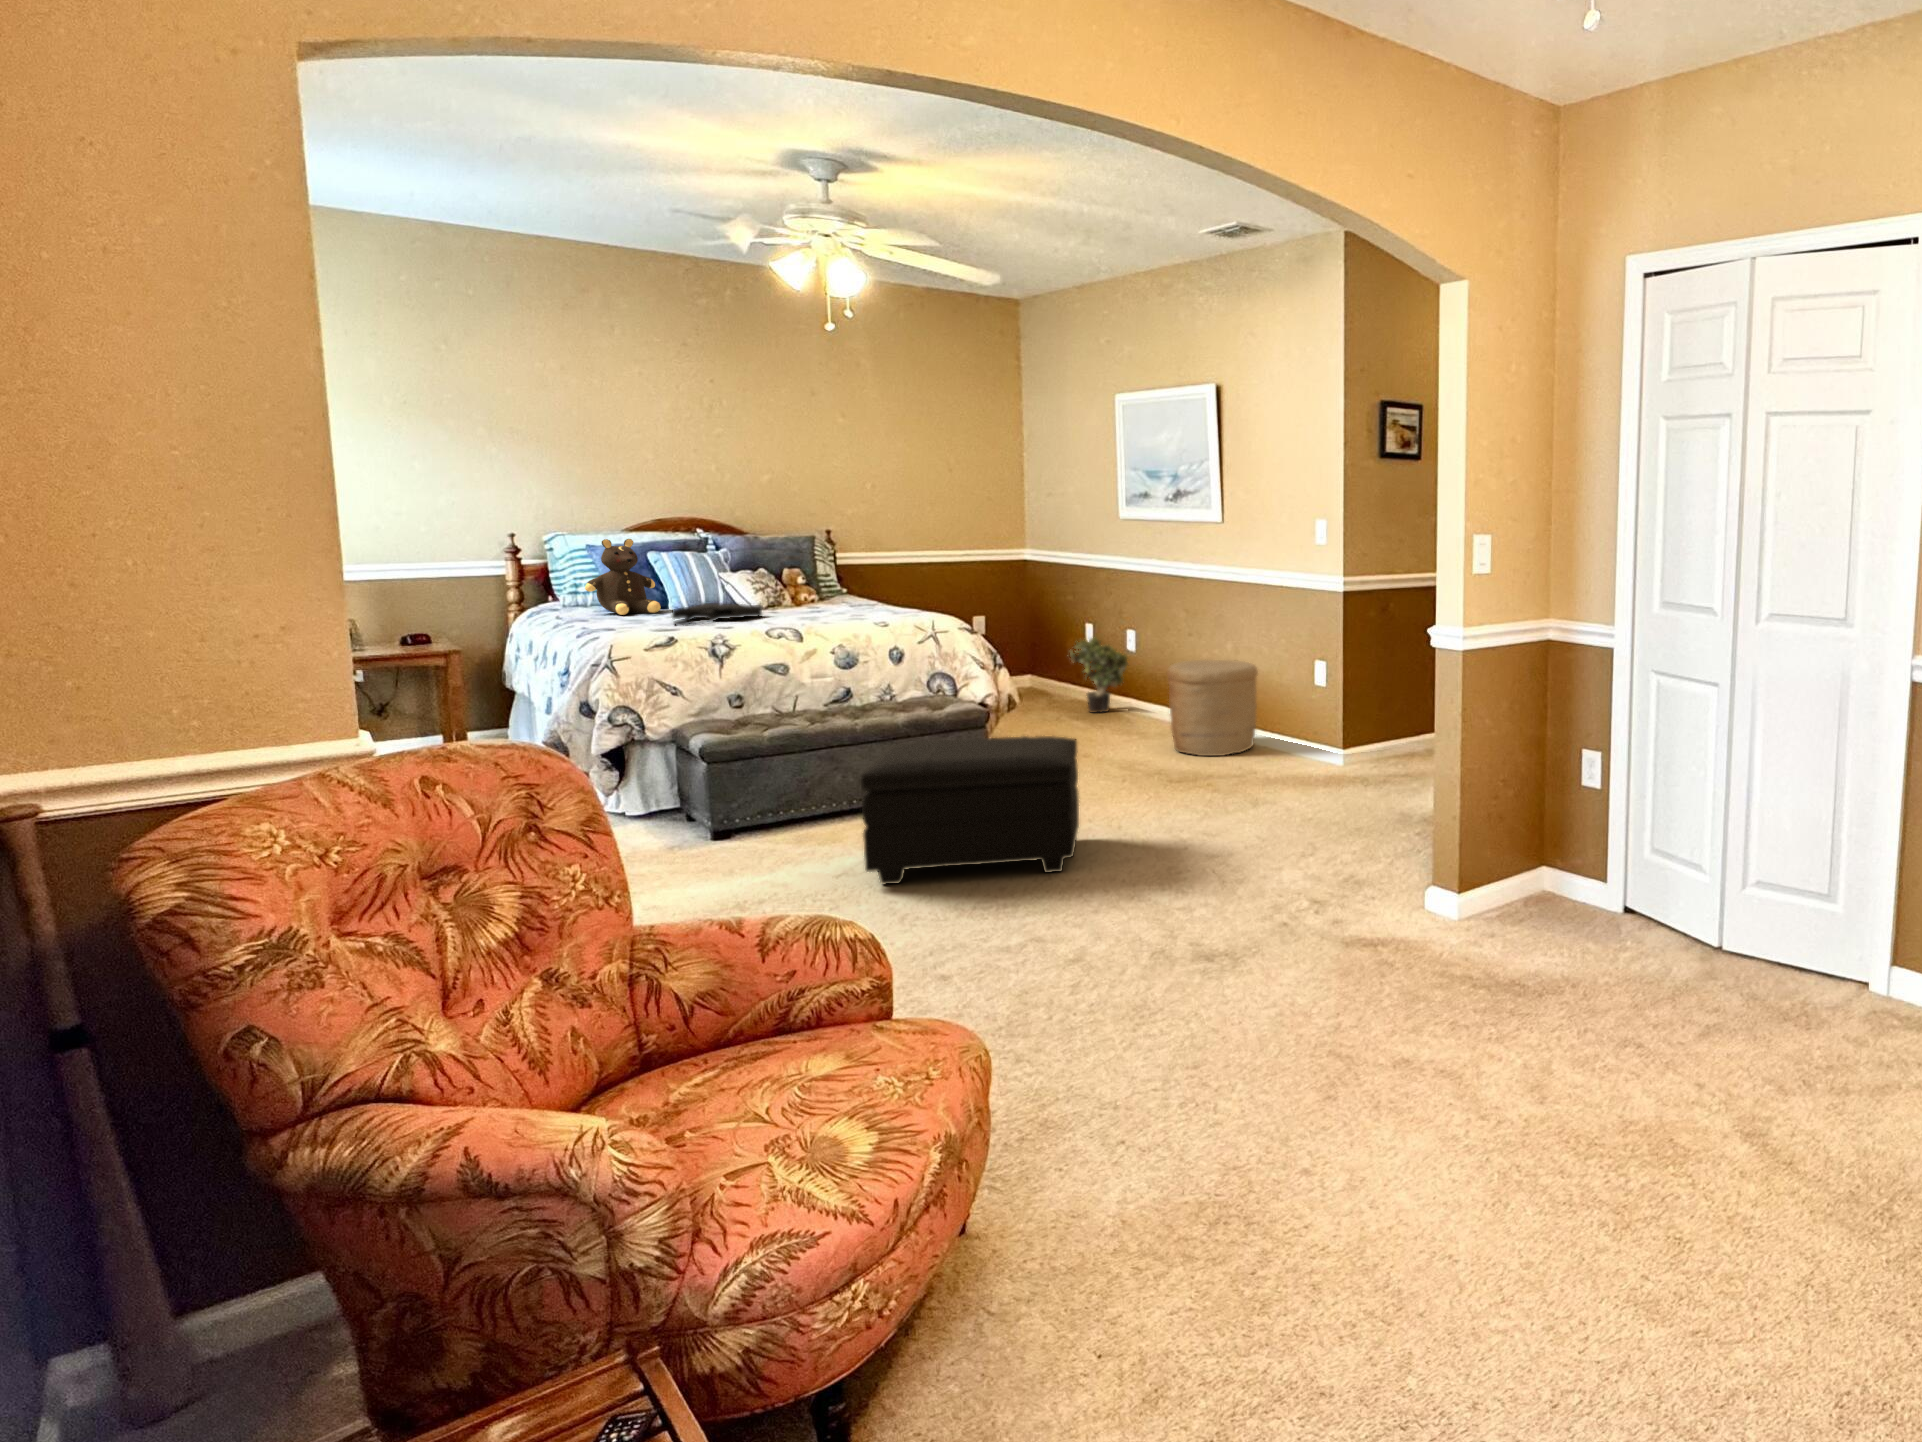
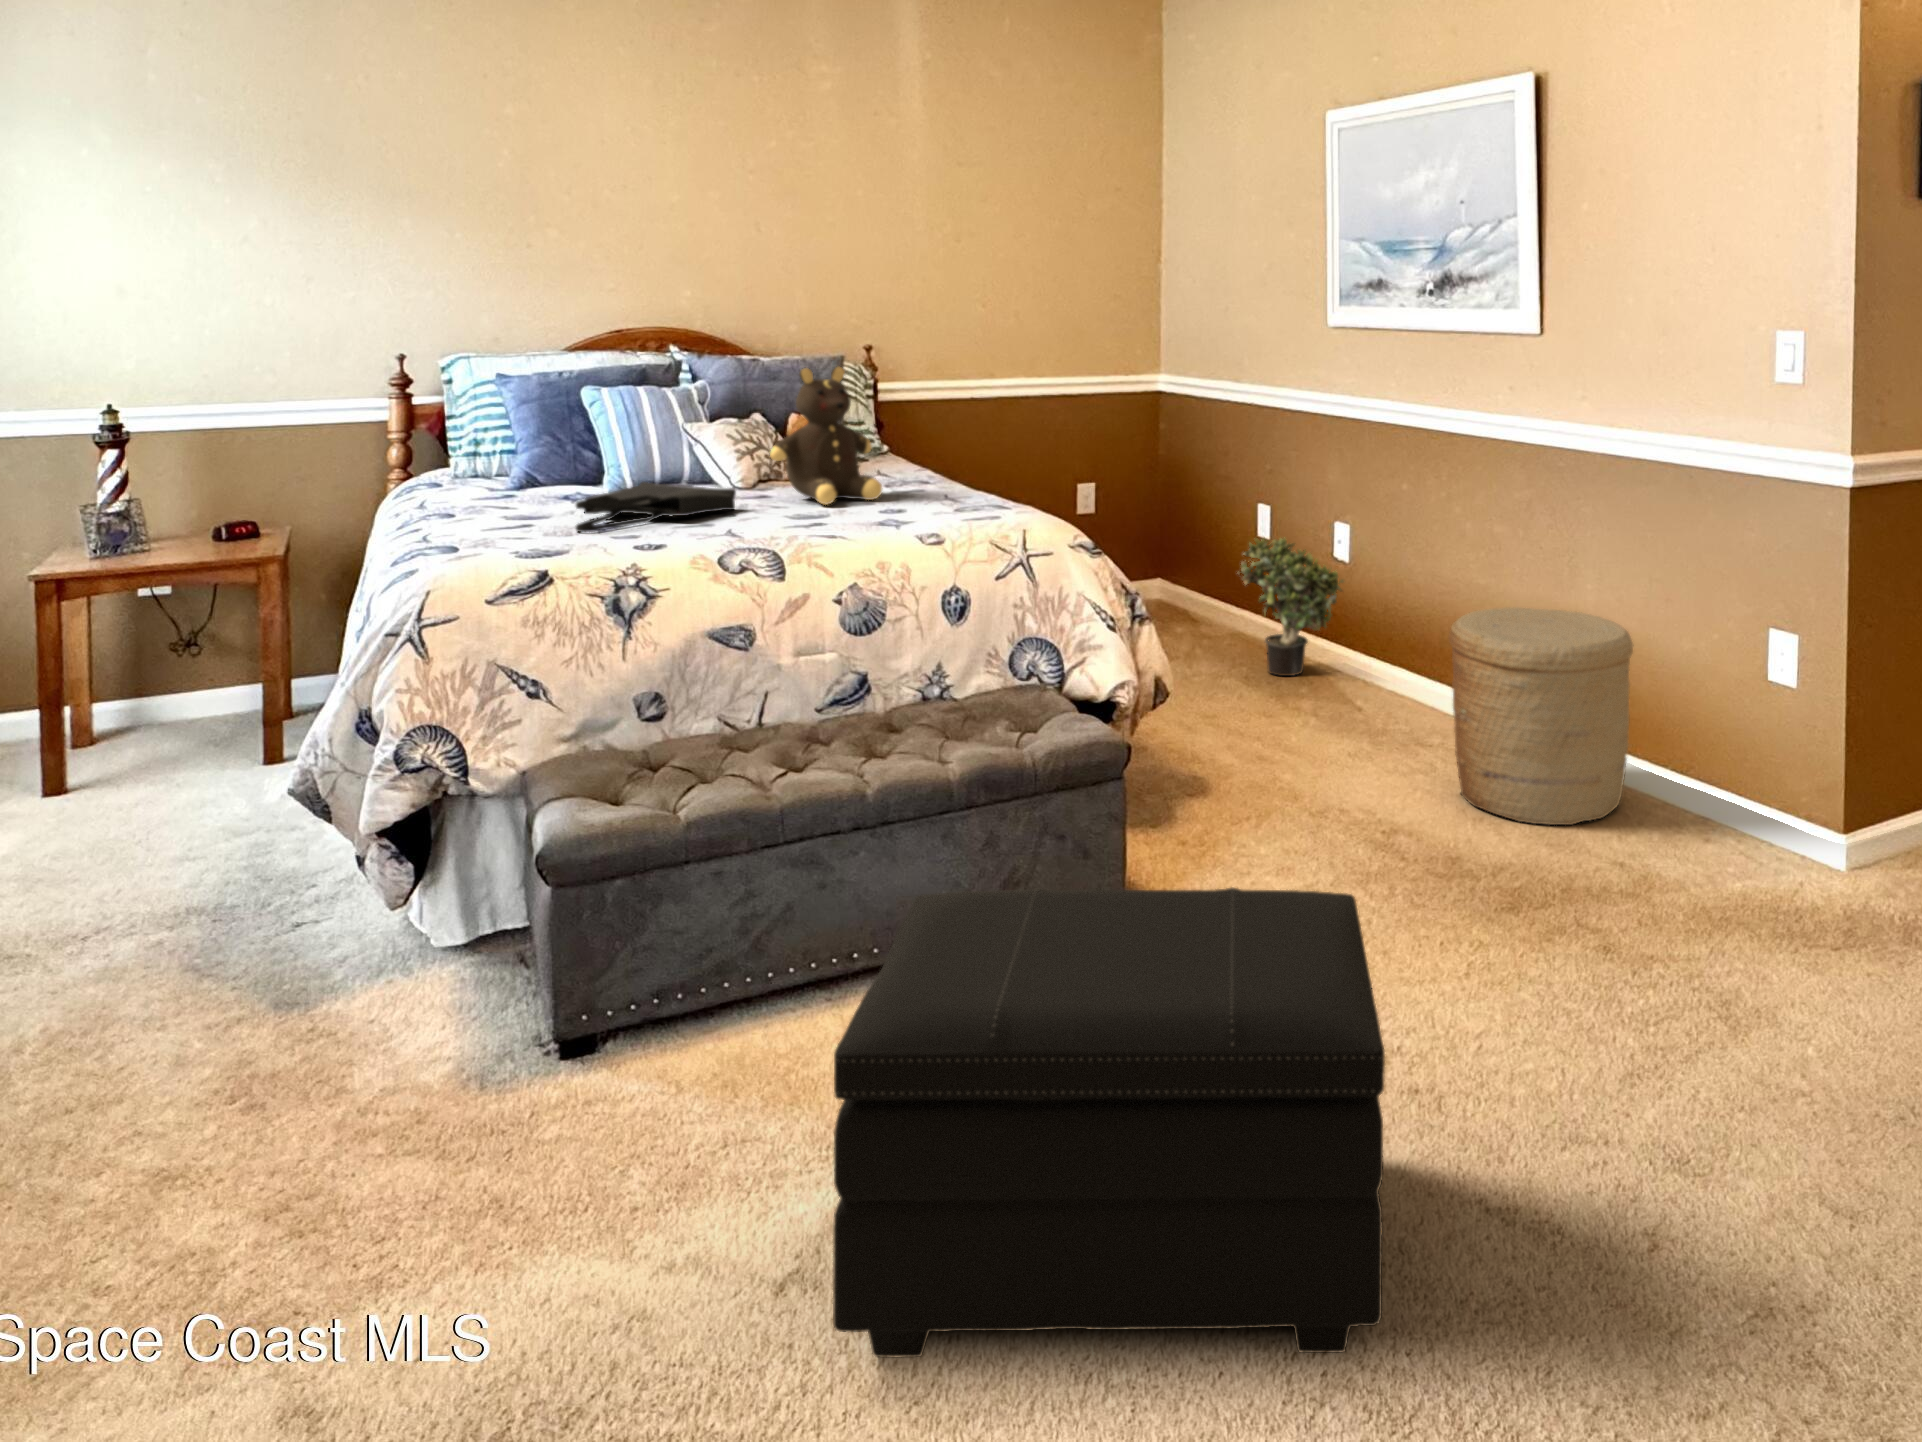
teddy bear: present [585,539,661,615] -> present [770,367,882,505]

